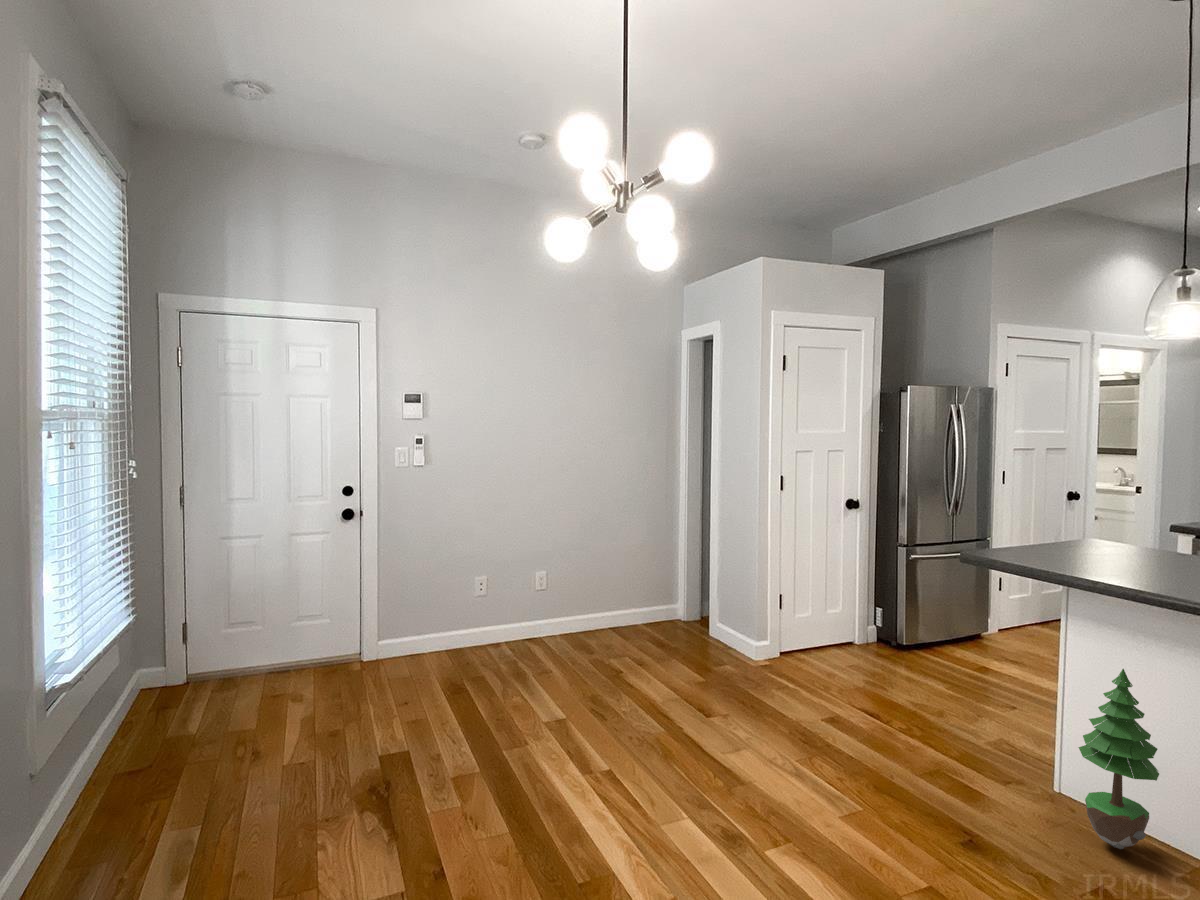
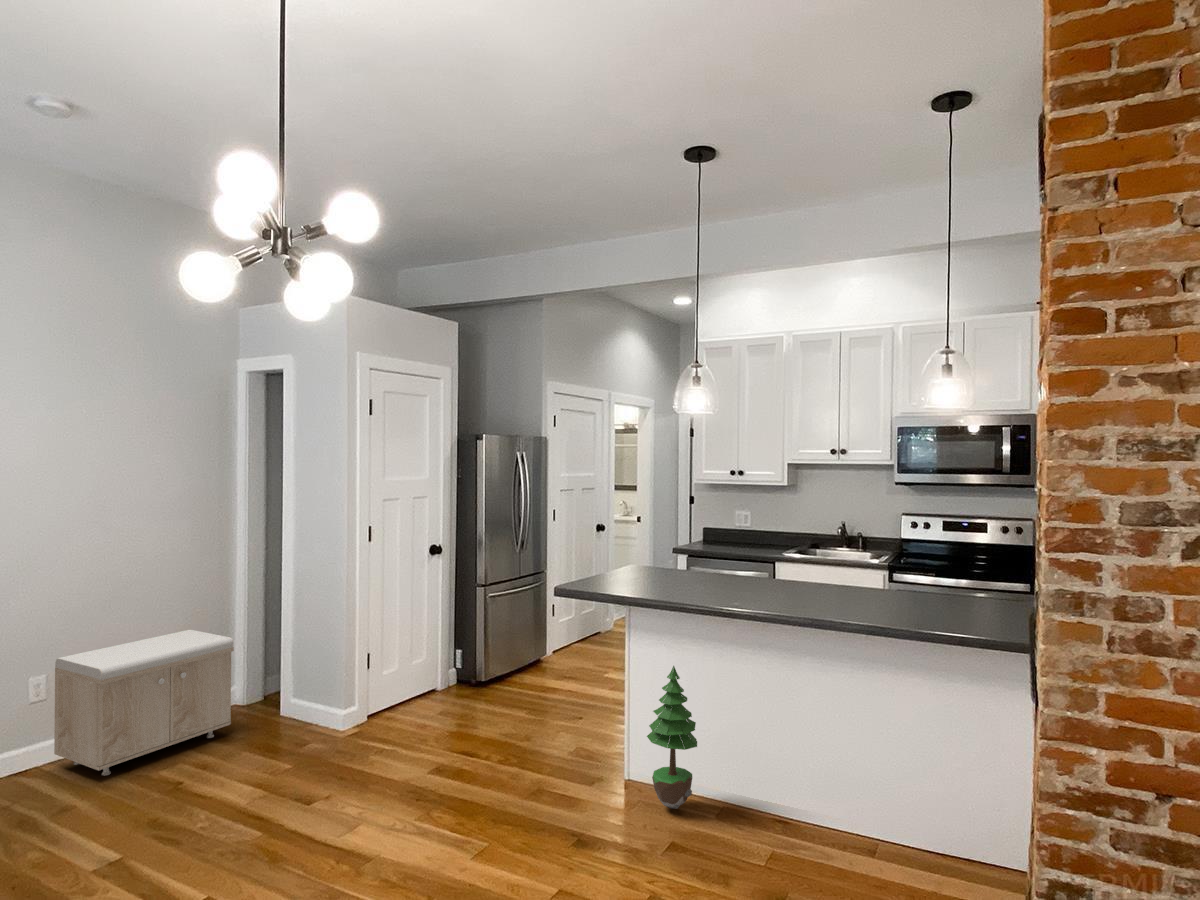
storage bench: none [547,552,669,655] -> present [54,630,234,776]

